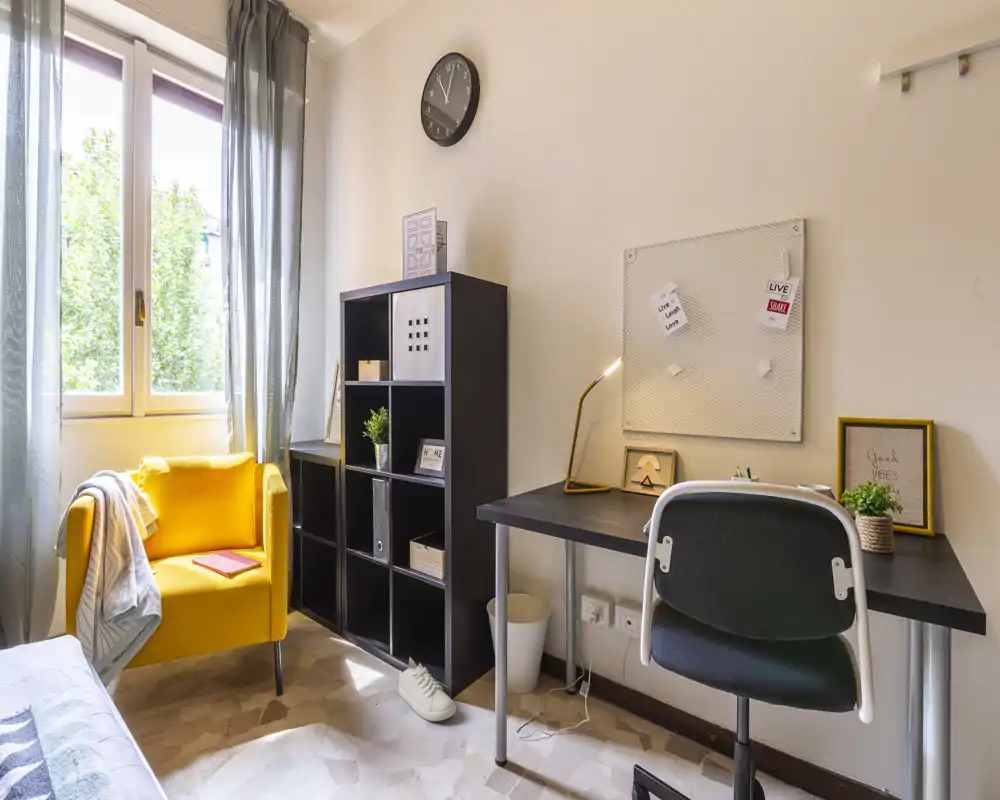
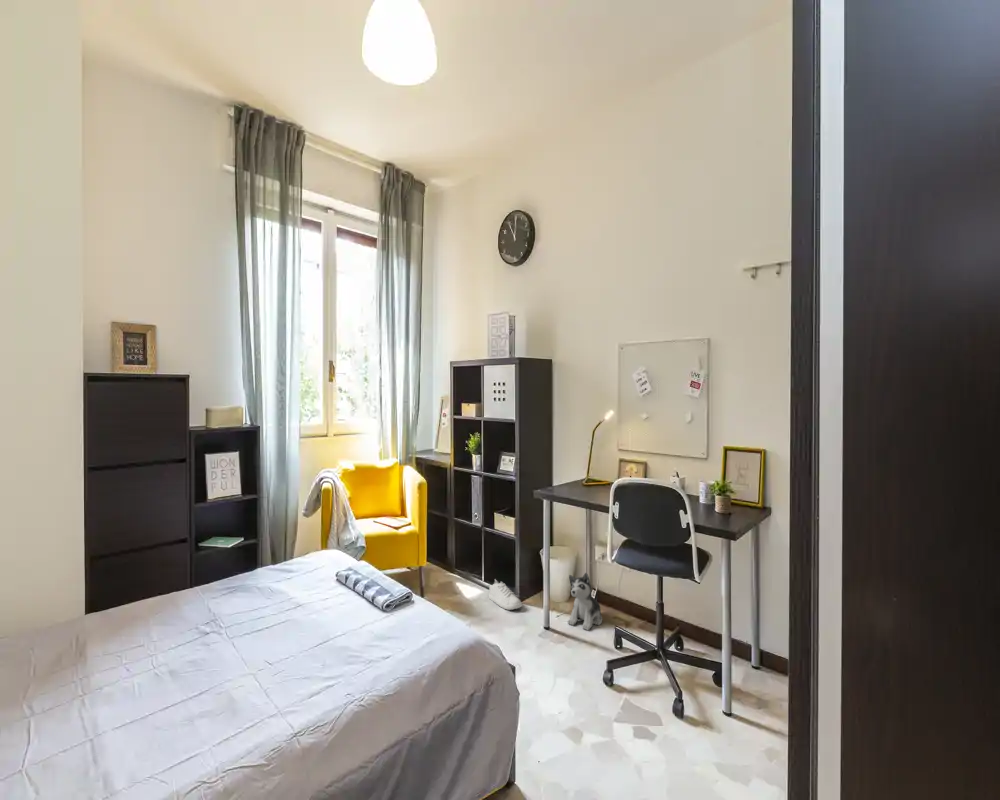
plush toy: none [540,654,600,765] -> present [568,573,602,630]

